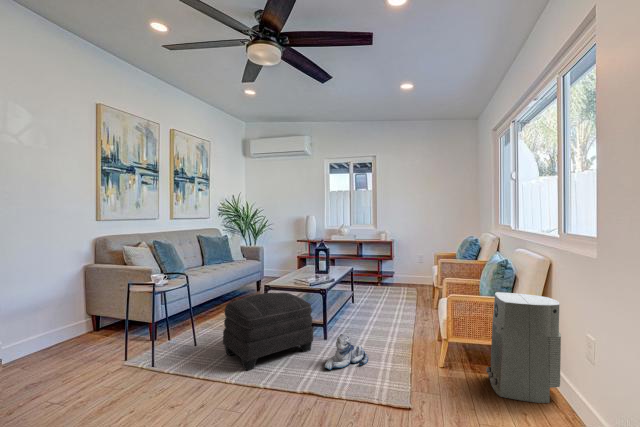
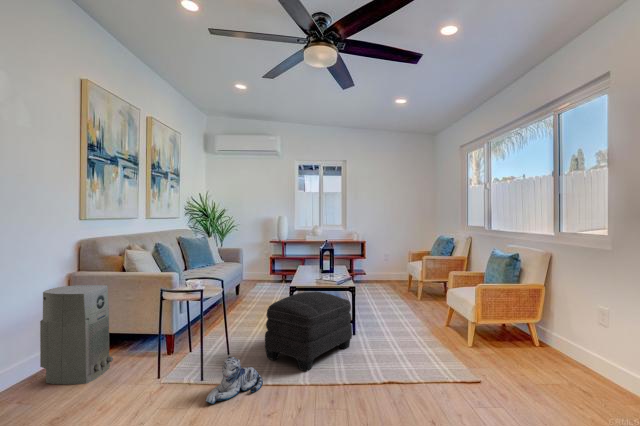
air purifier: present [486,292,561,403] -> present [40,285,113,384]
plush toy: present [325,334,368,370] -> present [206,357,263,404]

